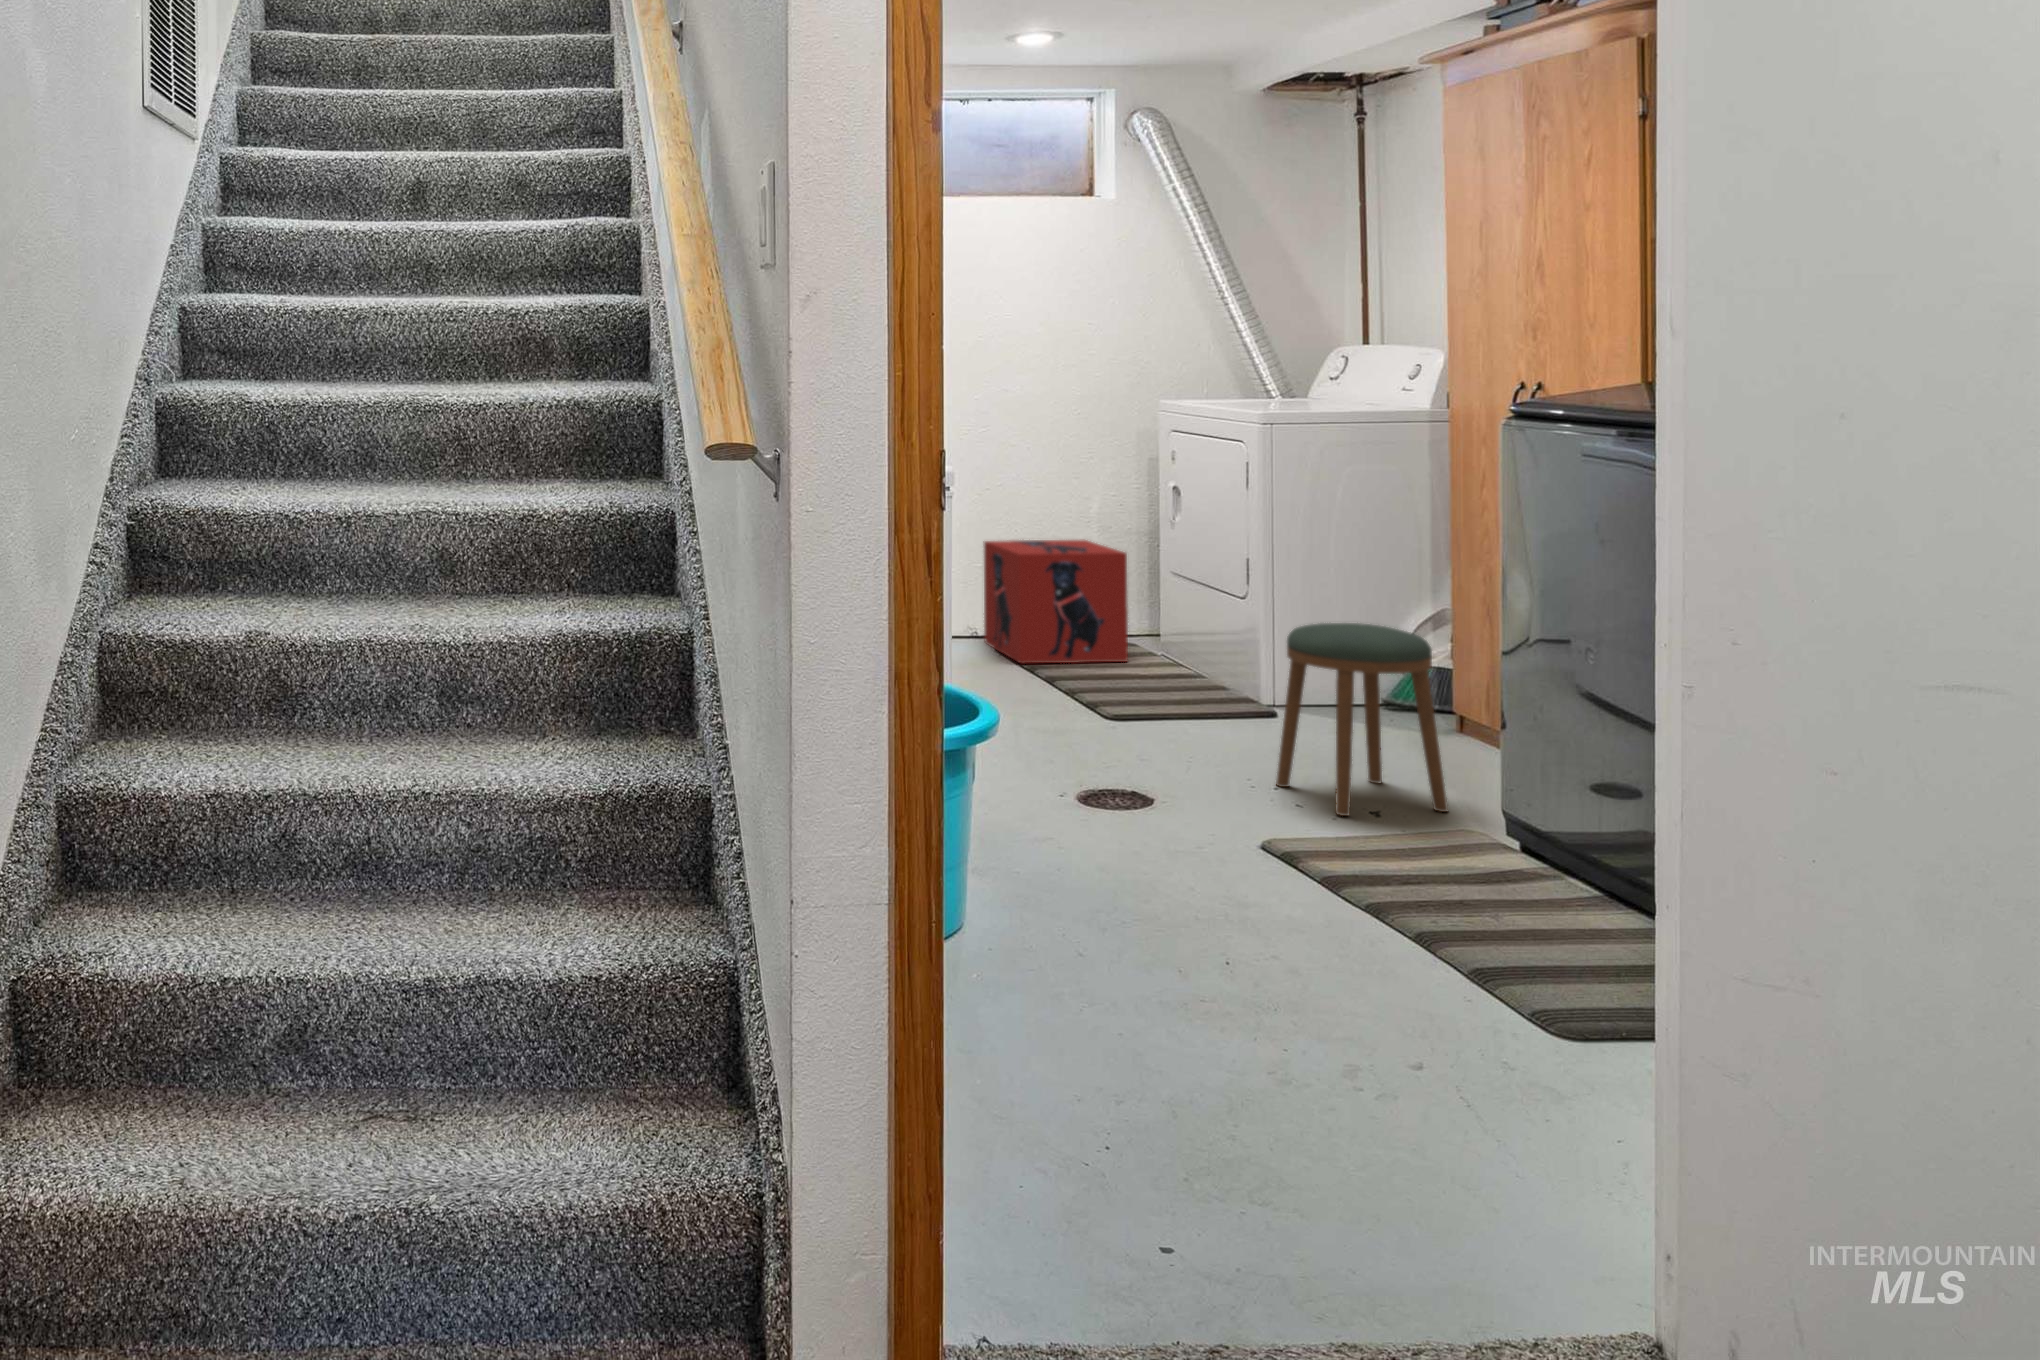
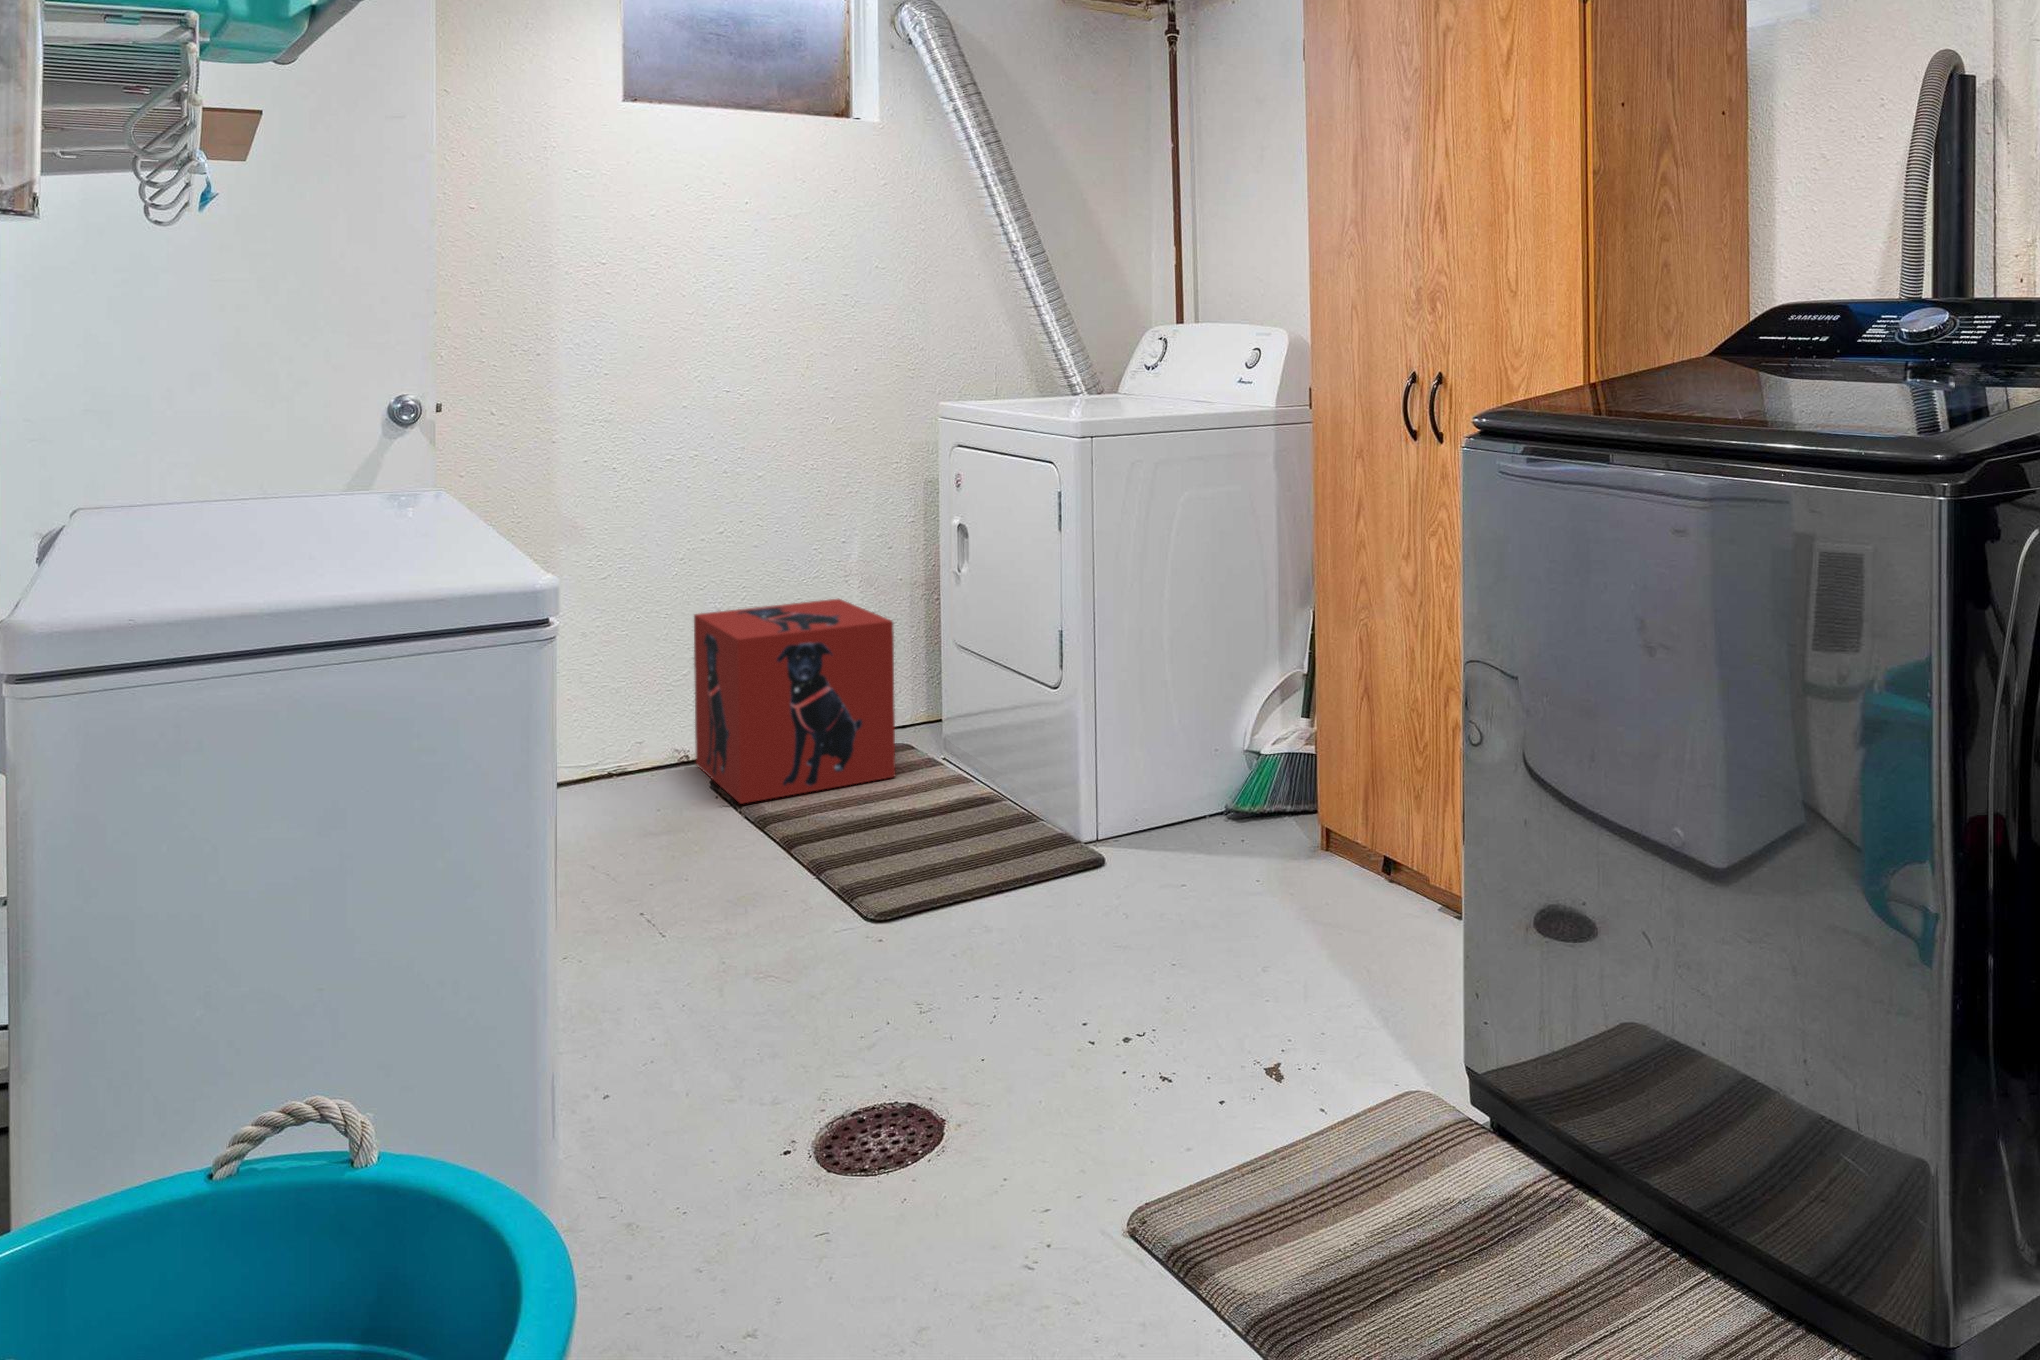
stool: present [1276,623,1448,816] -> none [1113,758,1366,1116]

